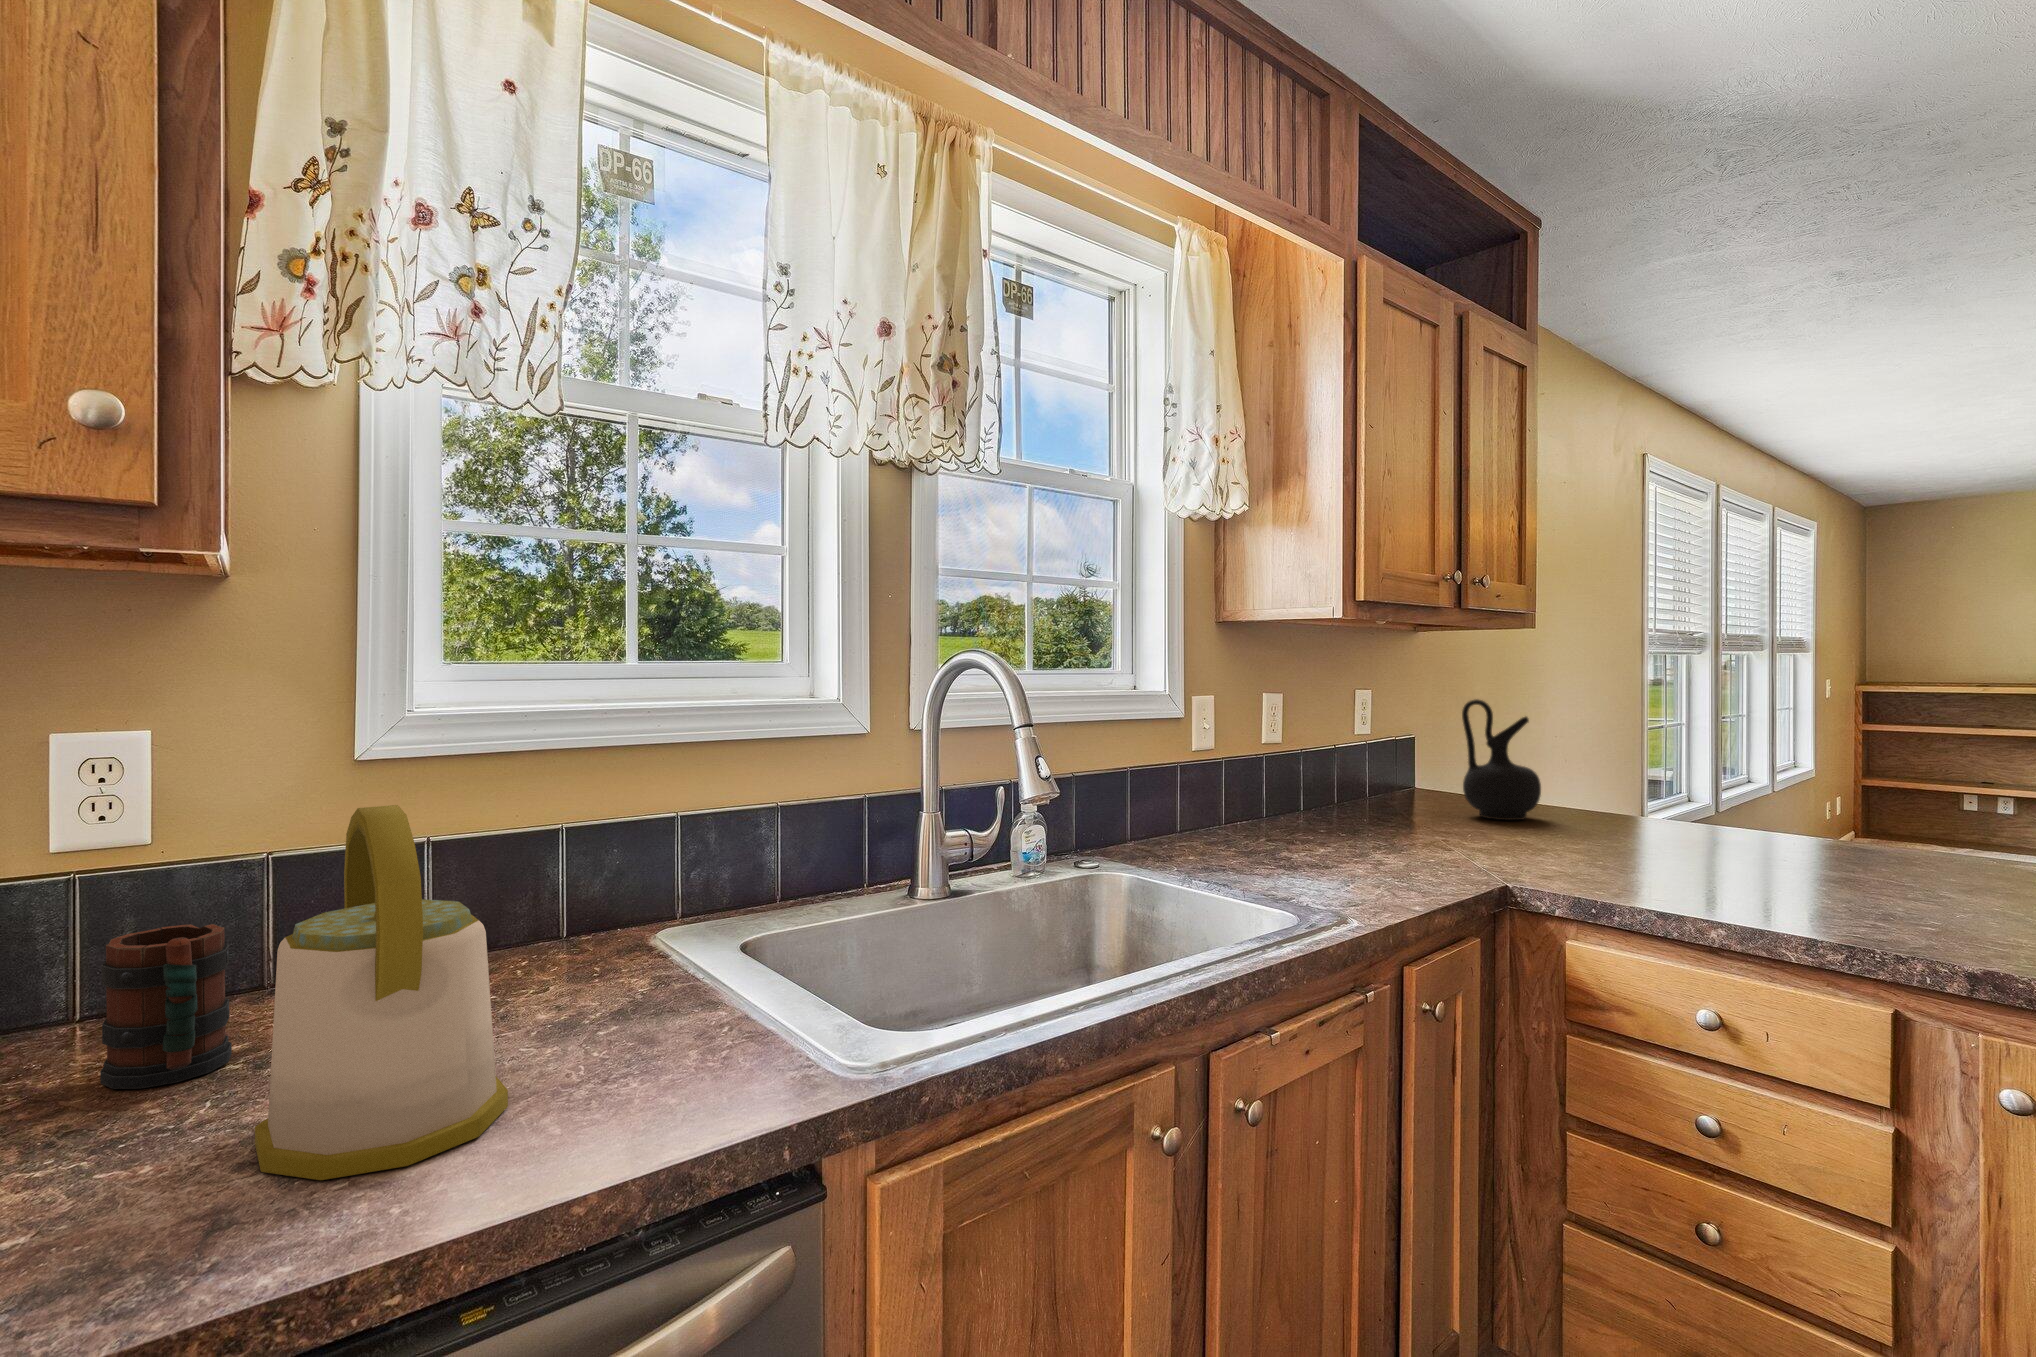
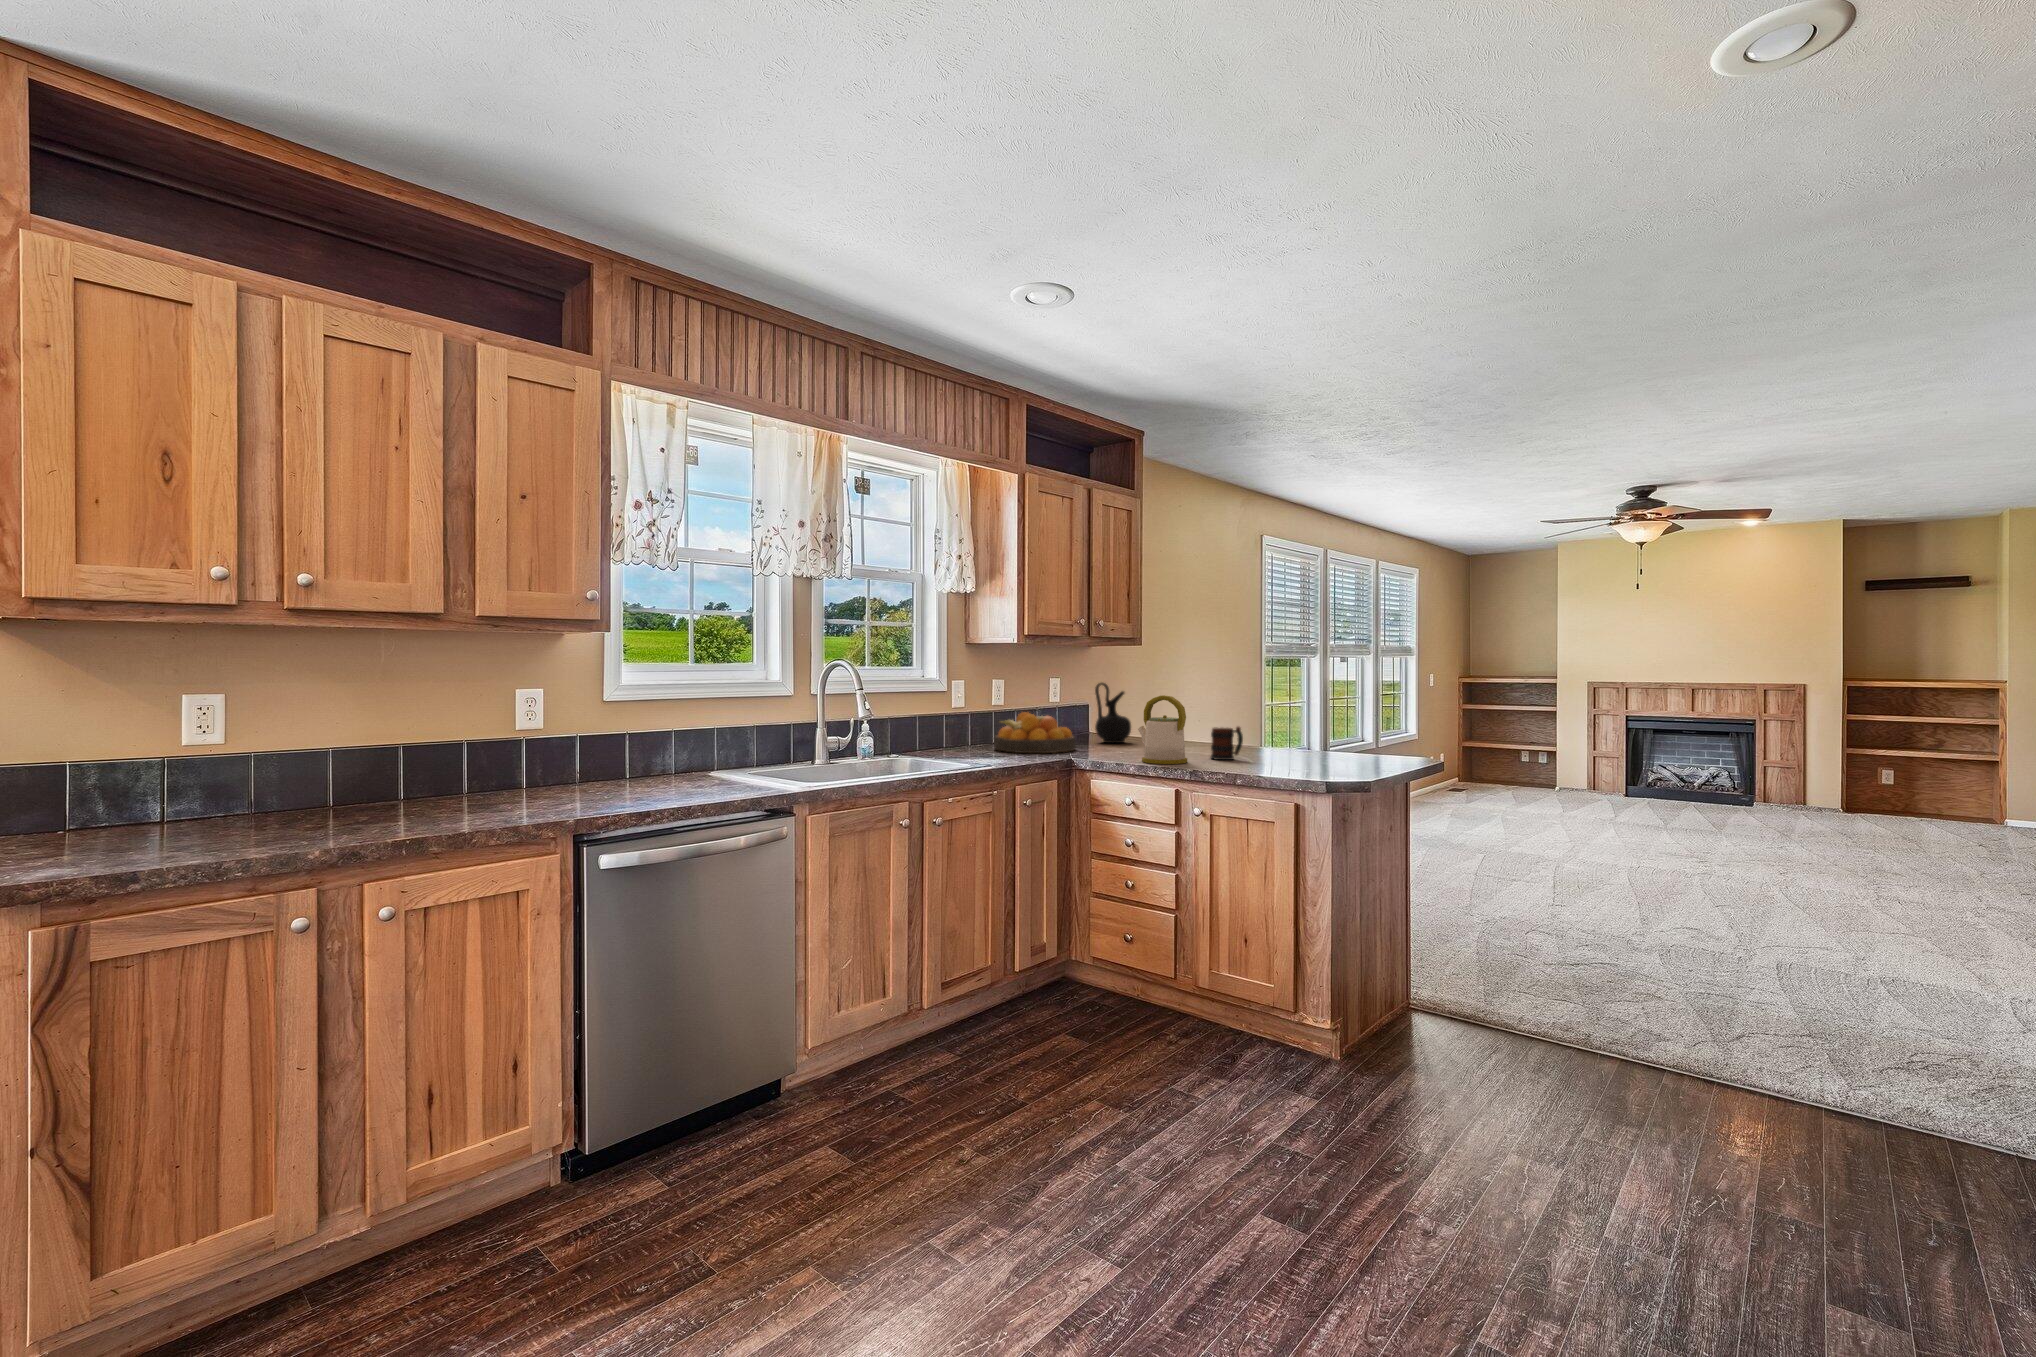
fruit bowl: none [1283,760,1462,855] -> present [994,712,1076,753]
kettle: present [255,805,508,1180] -> present [1138,695,1187,764]
mug: present [100,924,232,1089] -> present [1211,727,1243,760]

